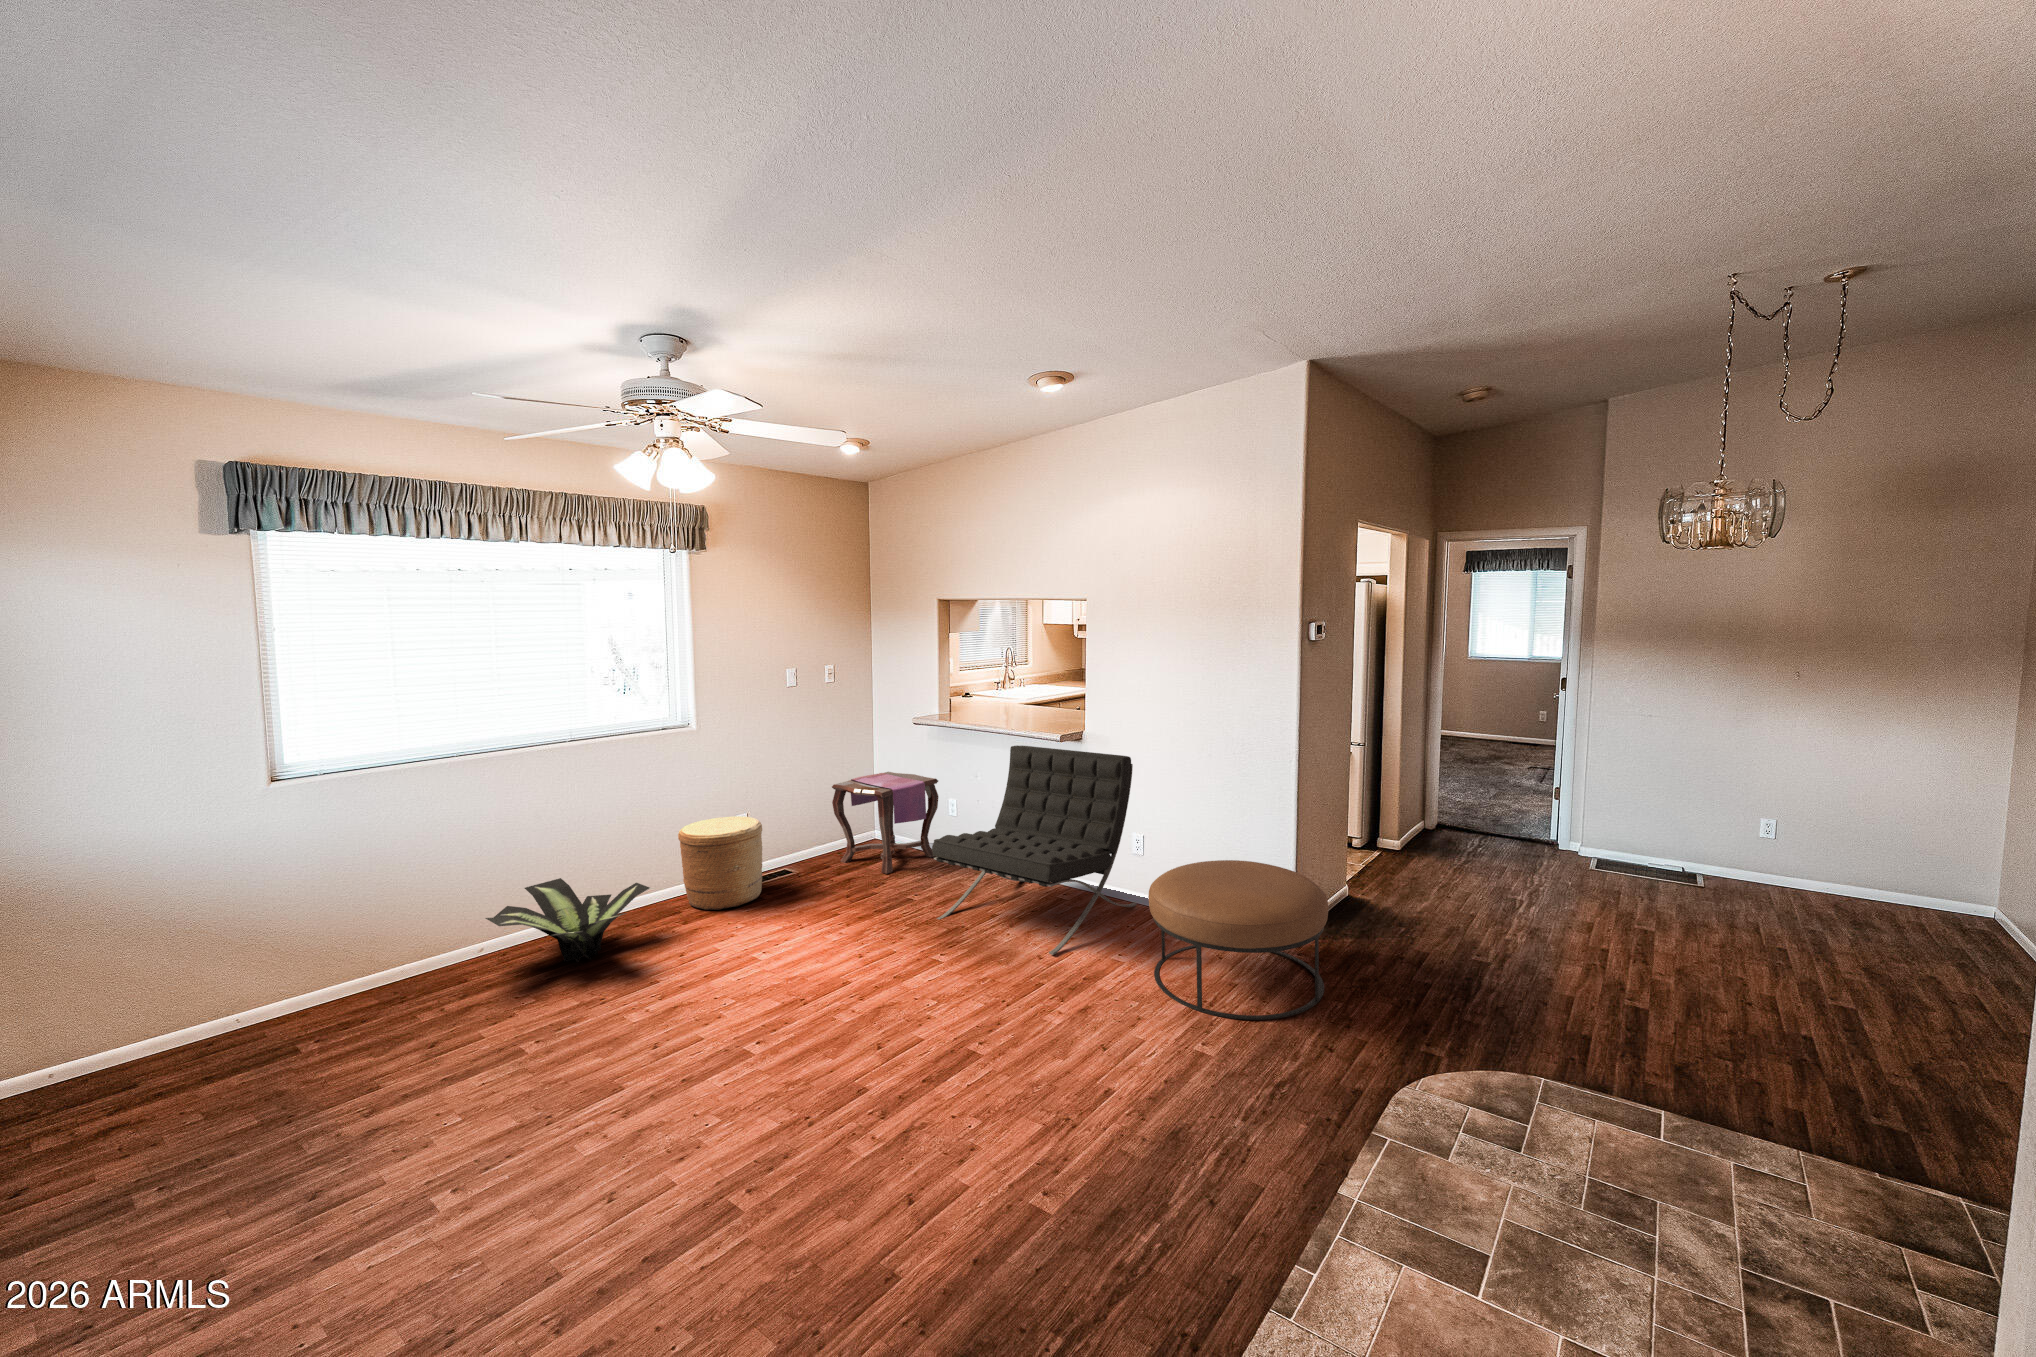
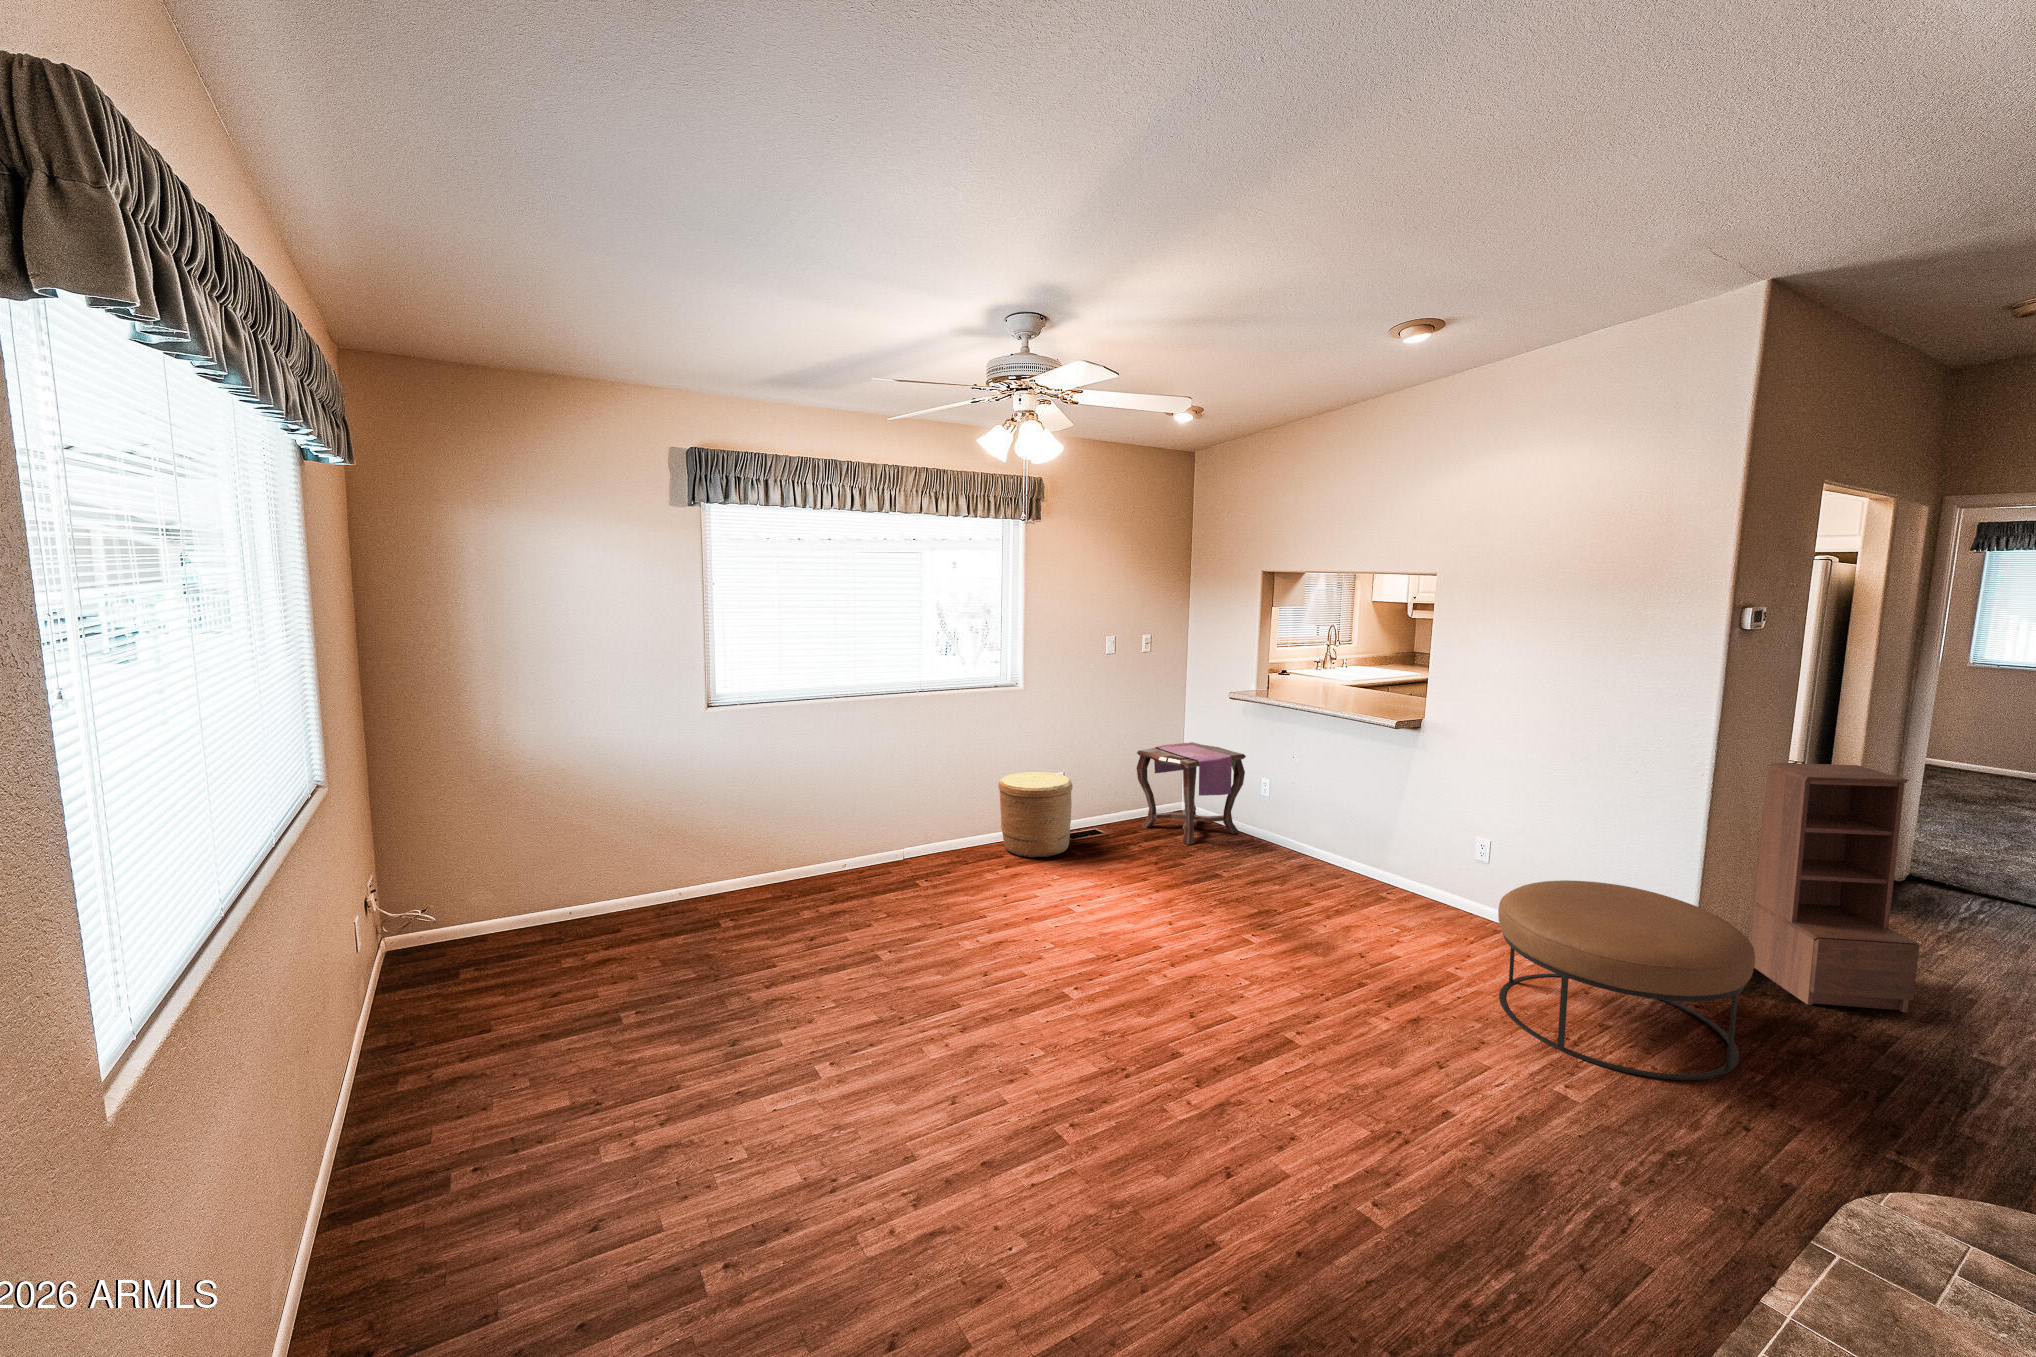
lounge chair: present [932,745,1137,955] -> none [1242,727,1481,956]
bookshelf: none [1329,745,1431,937] -> present [1749,763,1919,1013]
potted plant: present [486,878,650,962] -> none [849,811,976,887]

